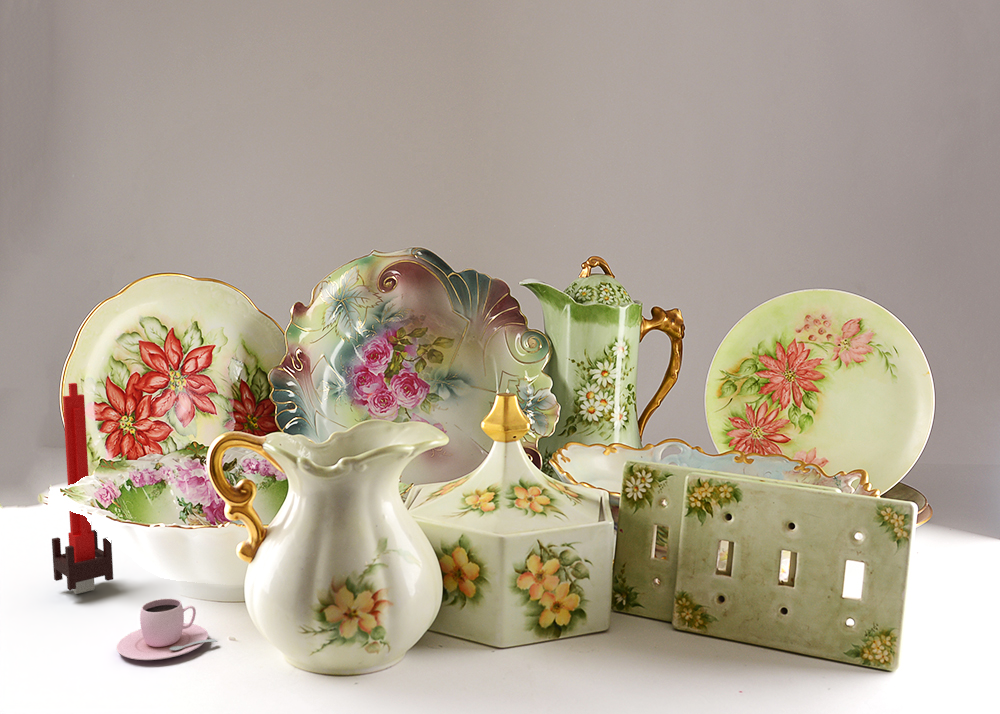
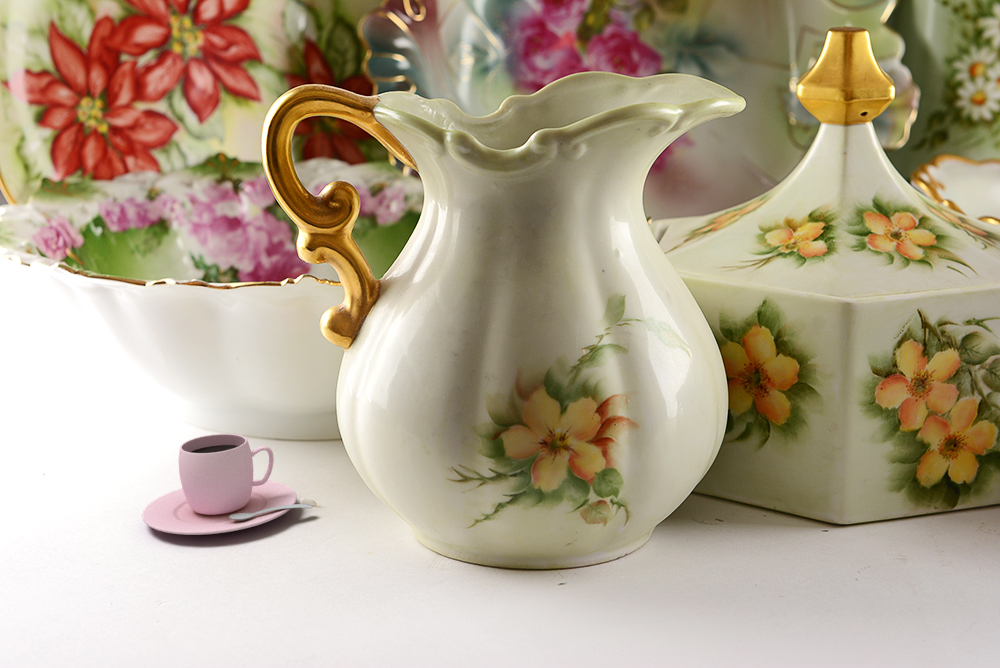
candle: present [52,383,113,594] -> none [41,78,145,439]

